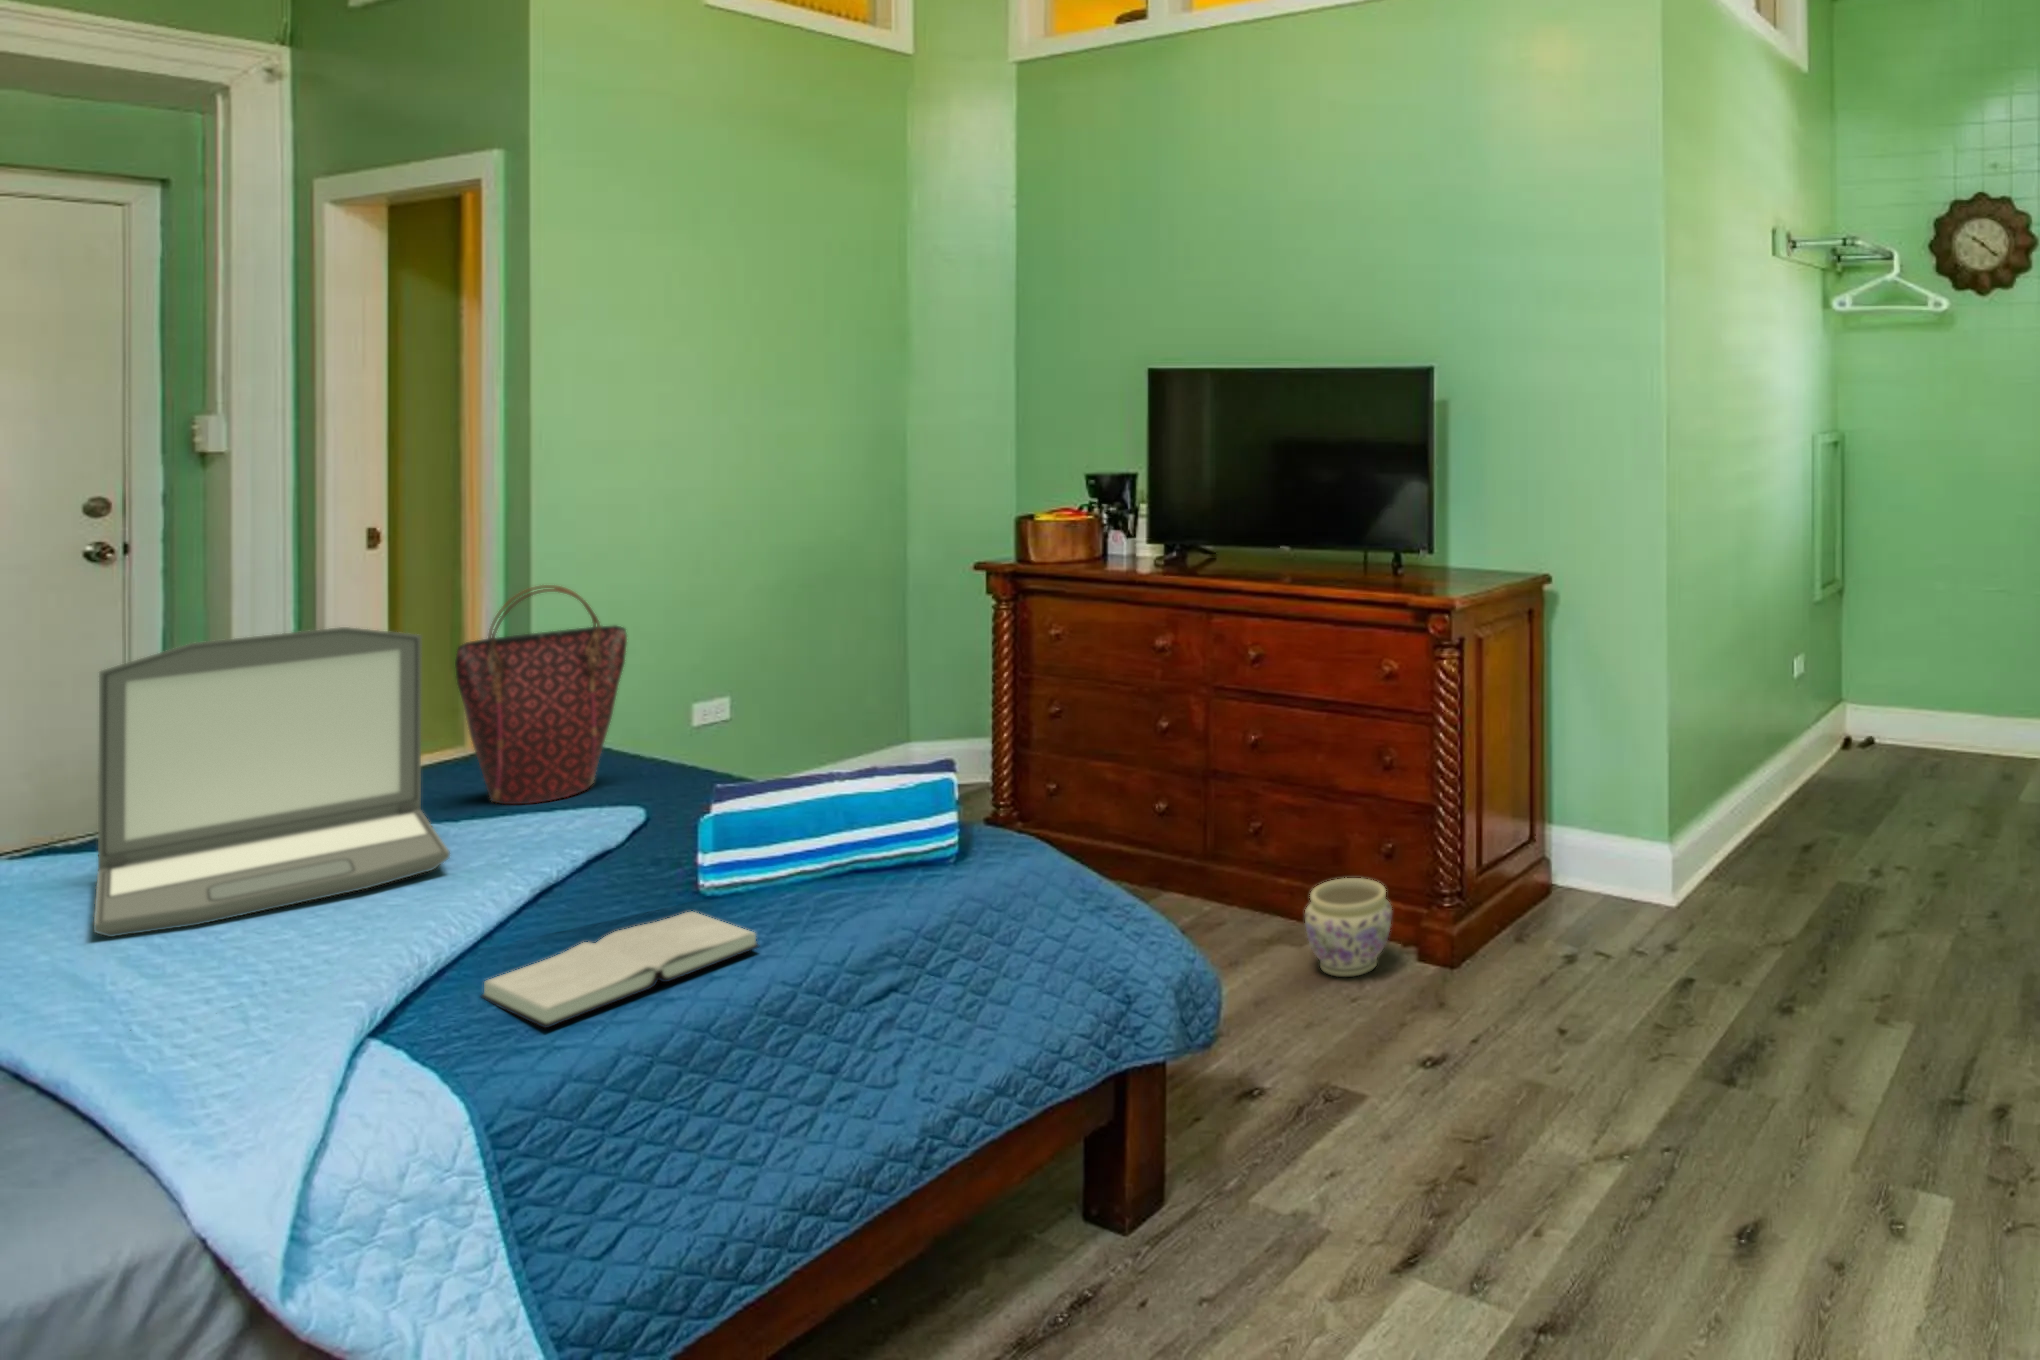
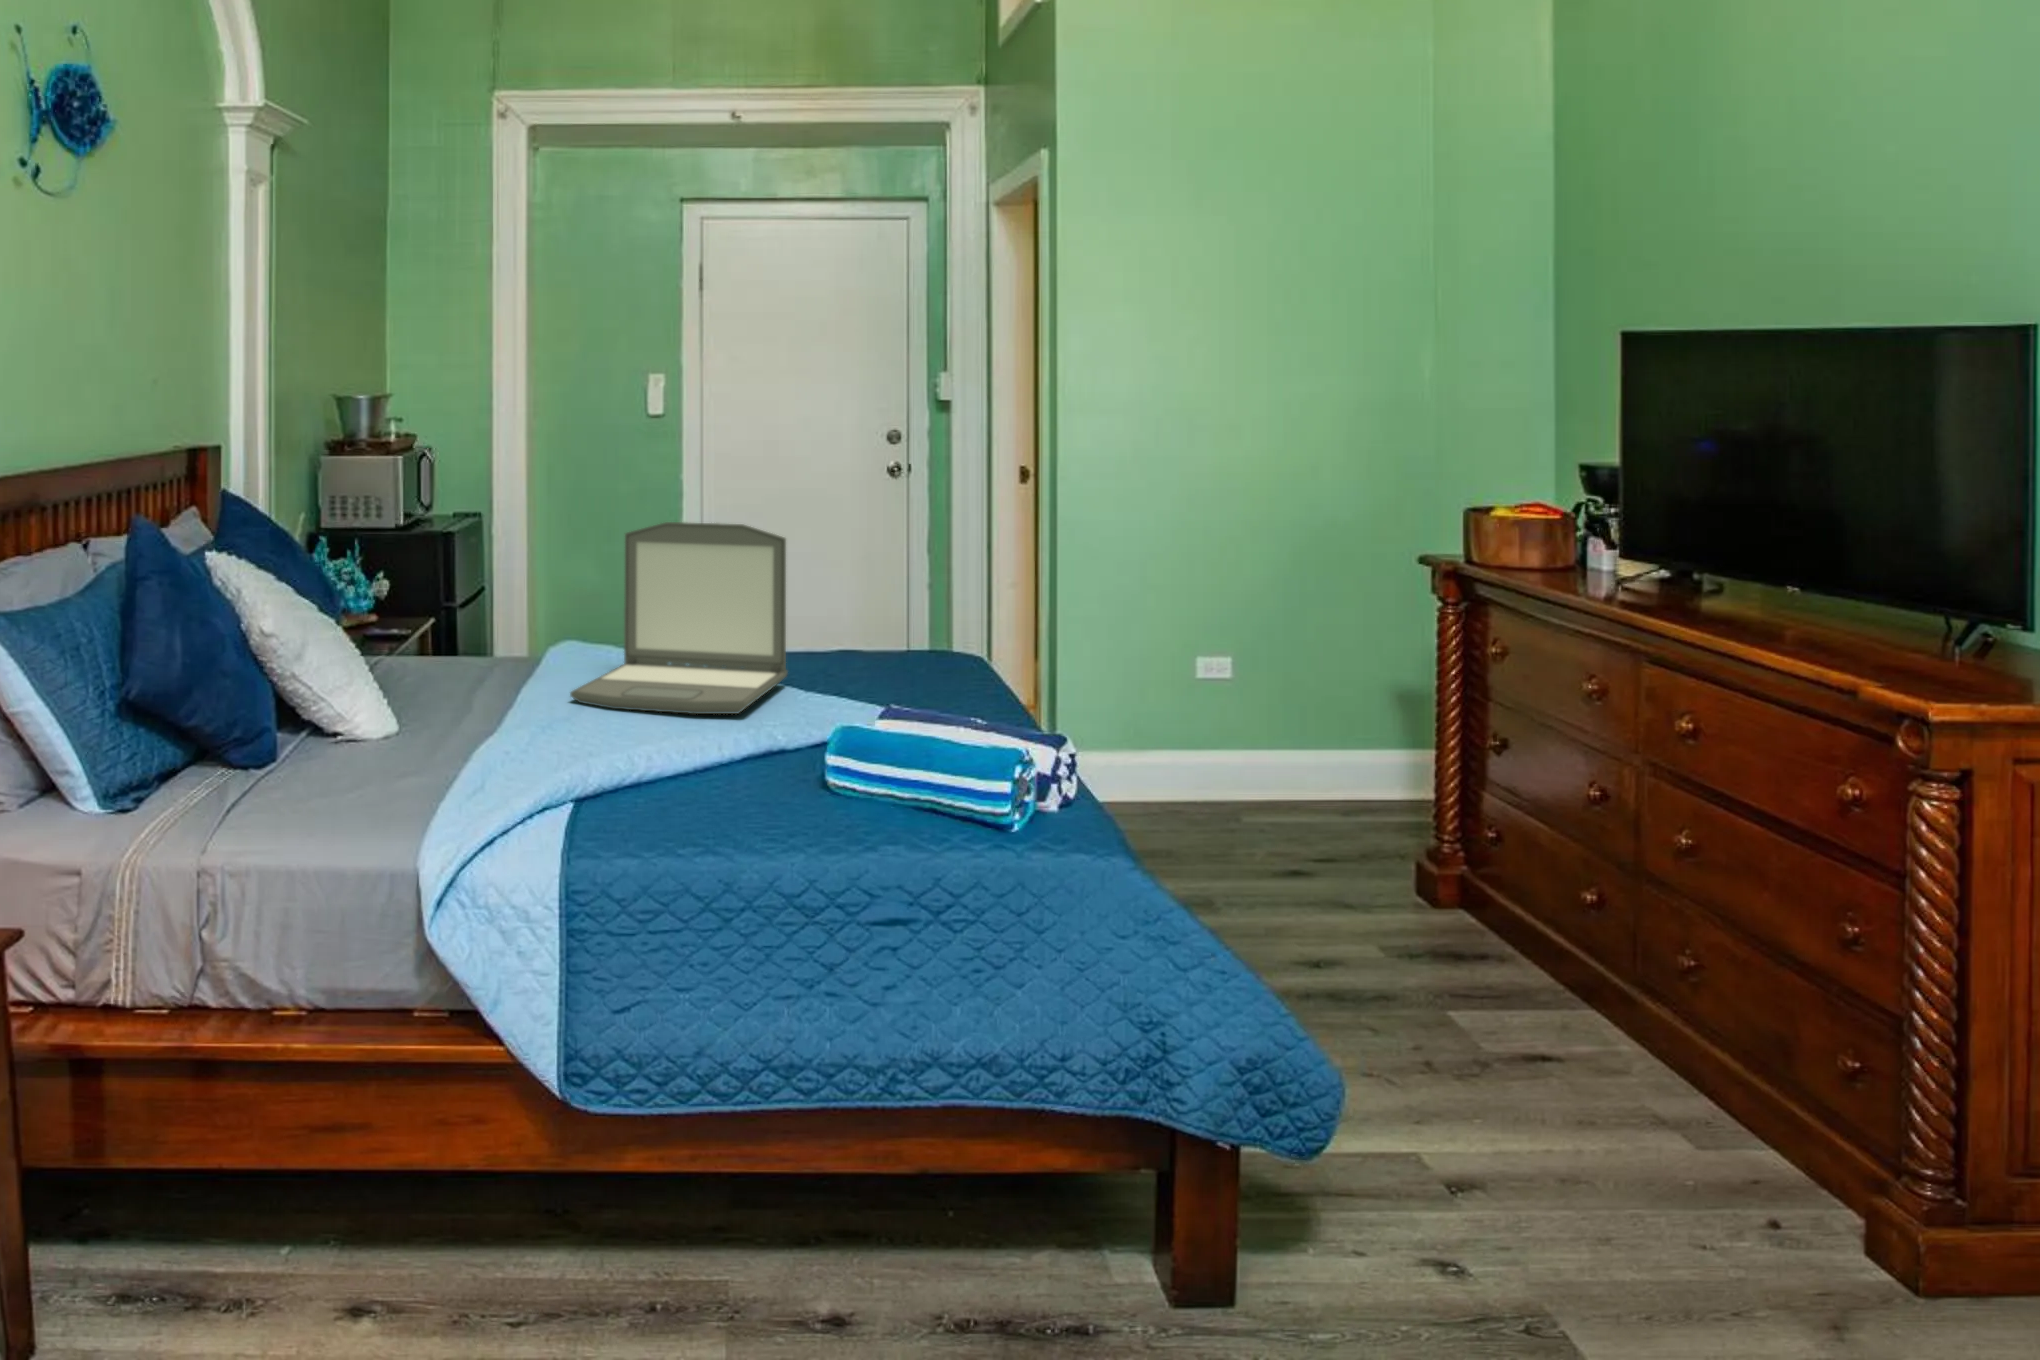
handbag: present [455,585,627,804] -> none [828,513,942,691]
planter: present [1305,878,1392,977] -> none [1673,1067,1823,1224]
hardback book: present [481,912,758,1028] -> none [644,787,813,835]

